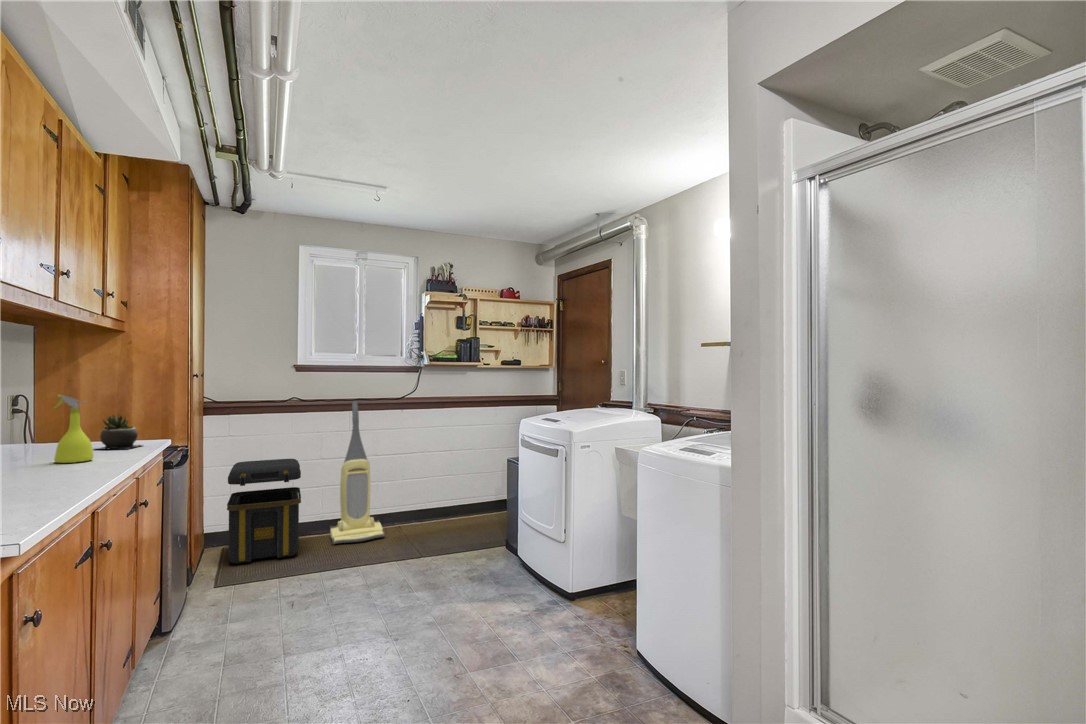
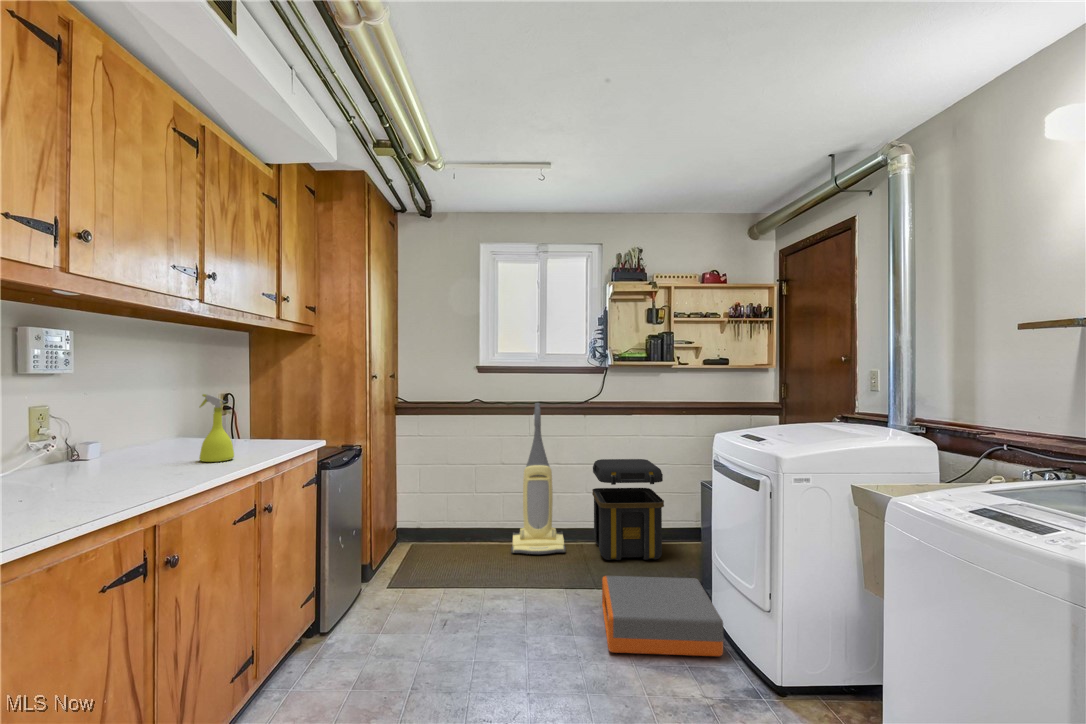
succulent plant: present [98,415,141,449] -> none [259,412,307,448]
toolbox: present [227,459,301,564] -> present [592,459,664,560]
storage box: none [432,535,531,596] -> present [602,576,723,656]

